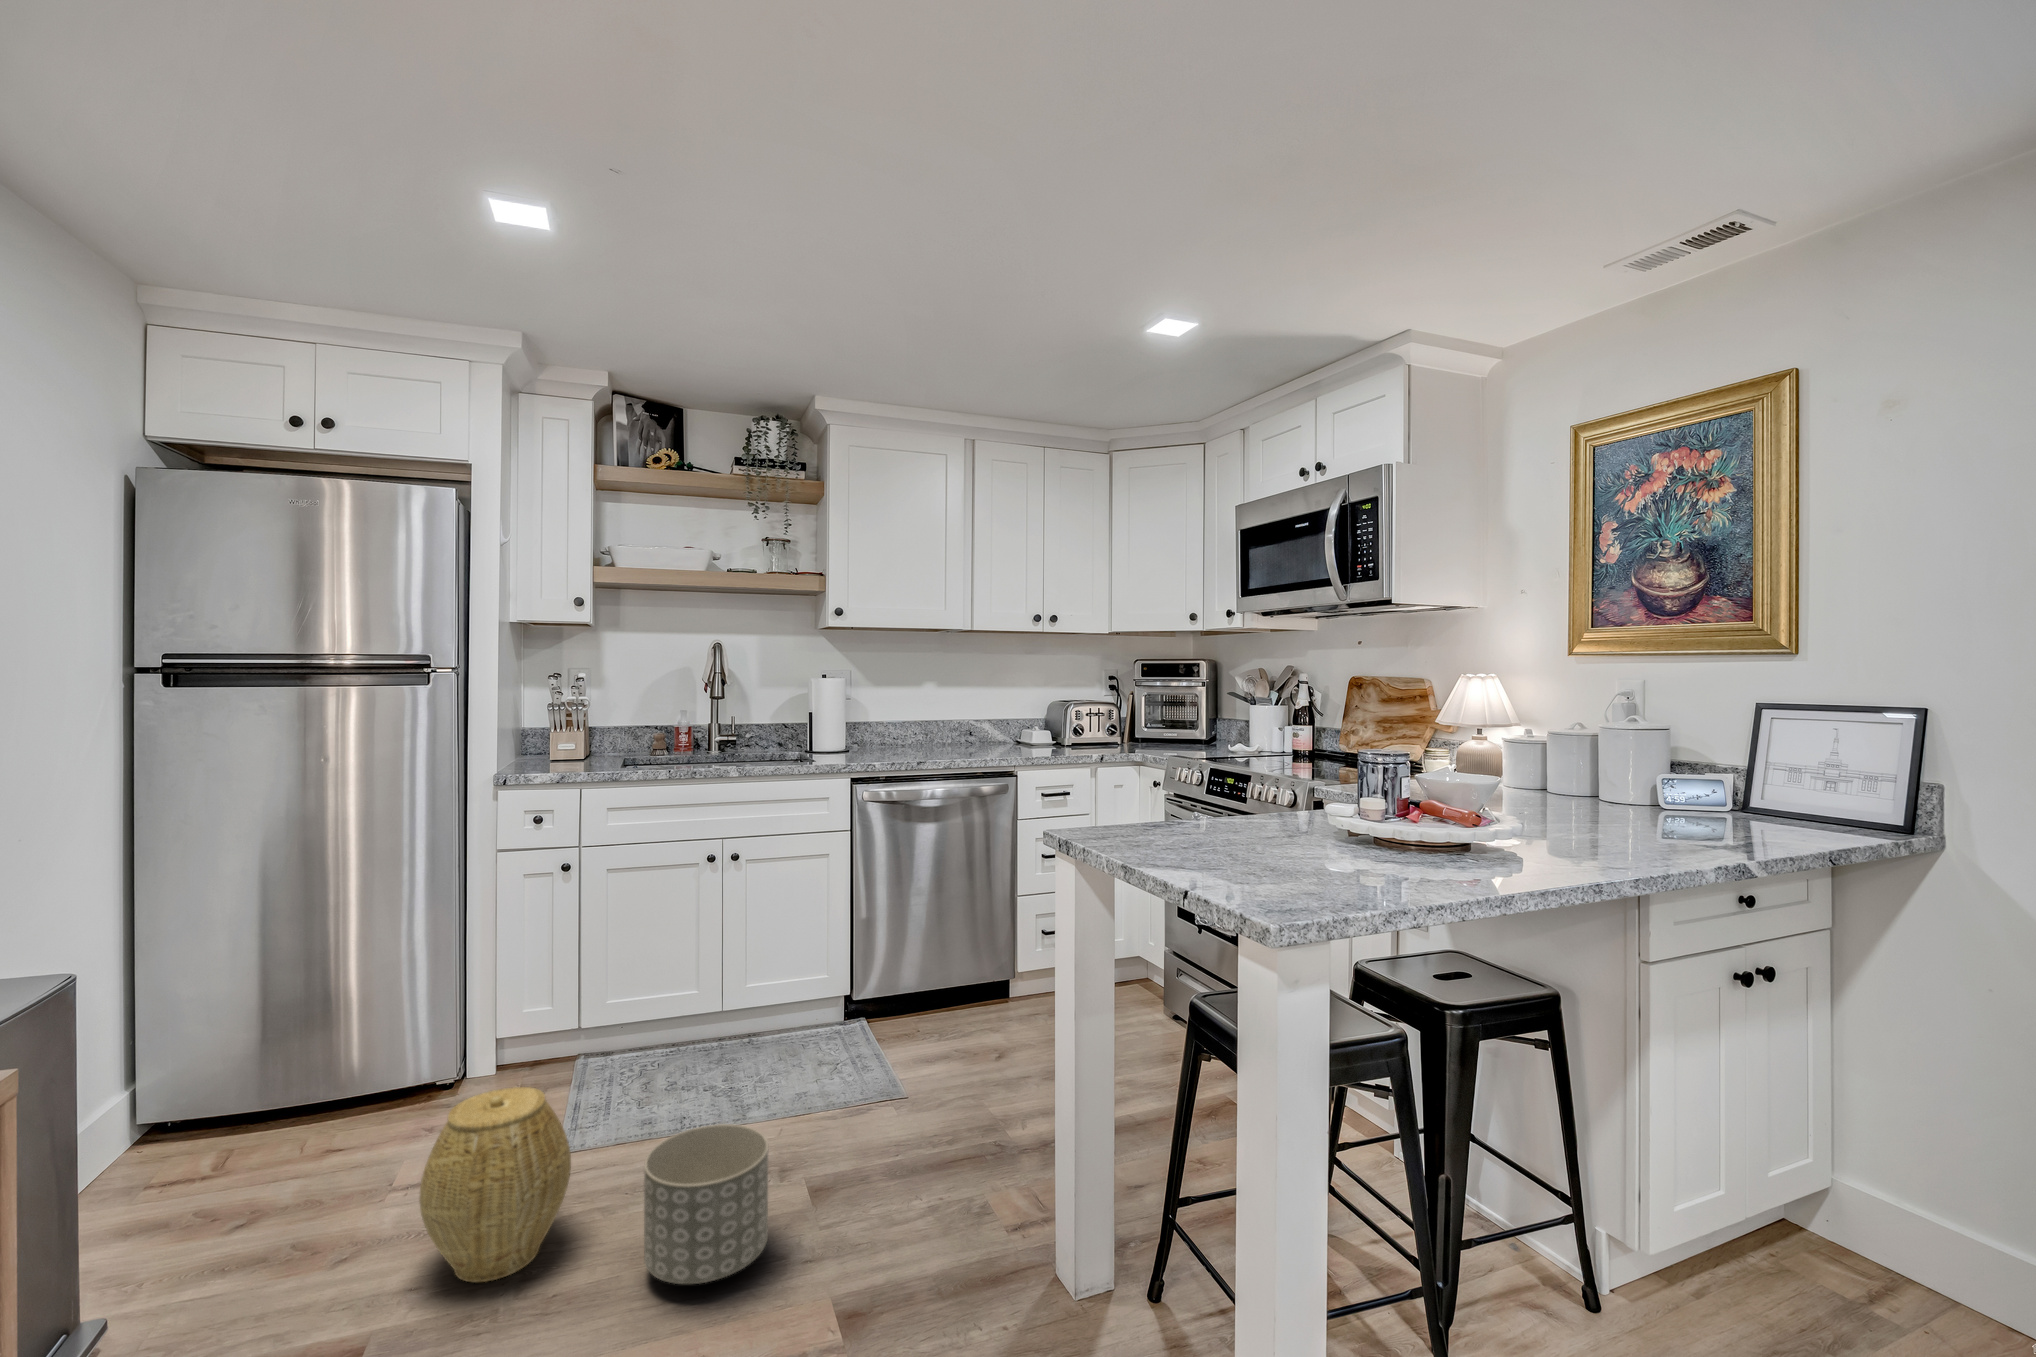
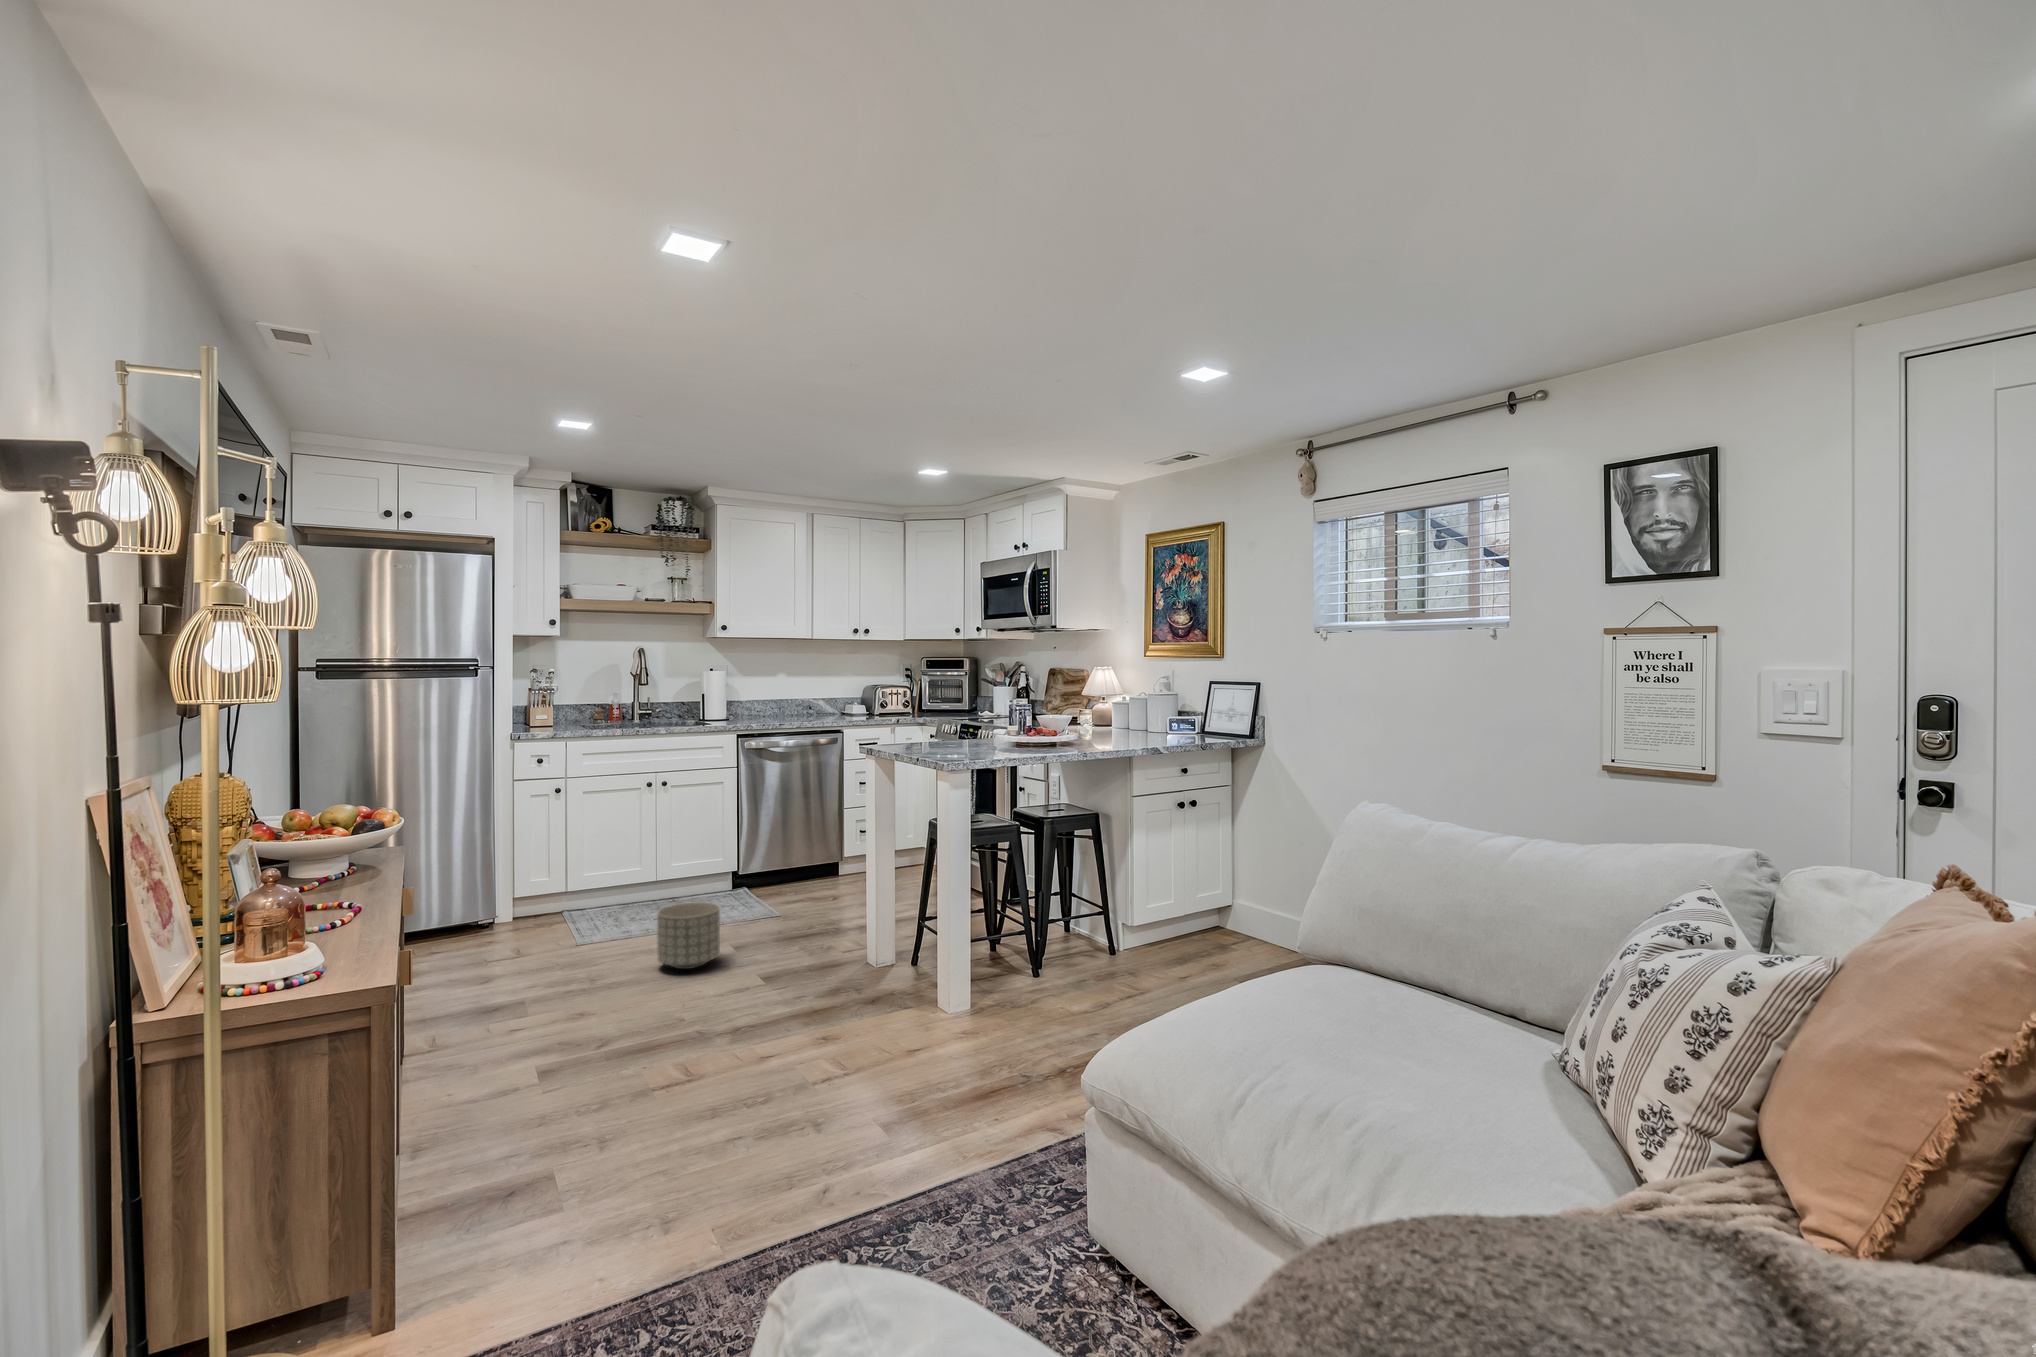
woven basket: present [419,1087,571,1282] -> none [537,887,612,977]

